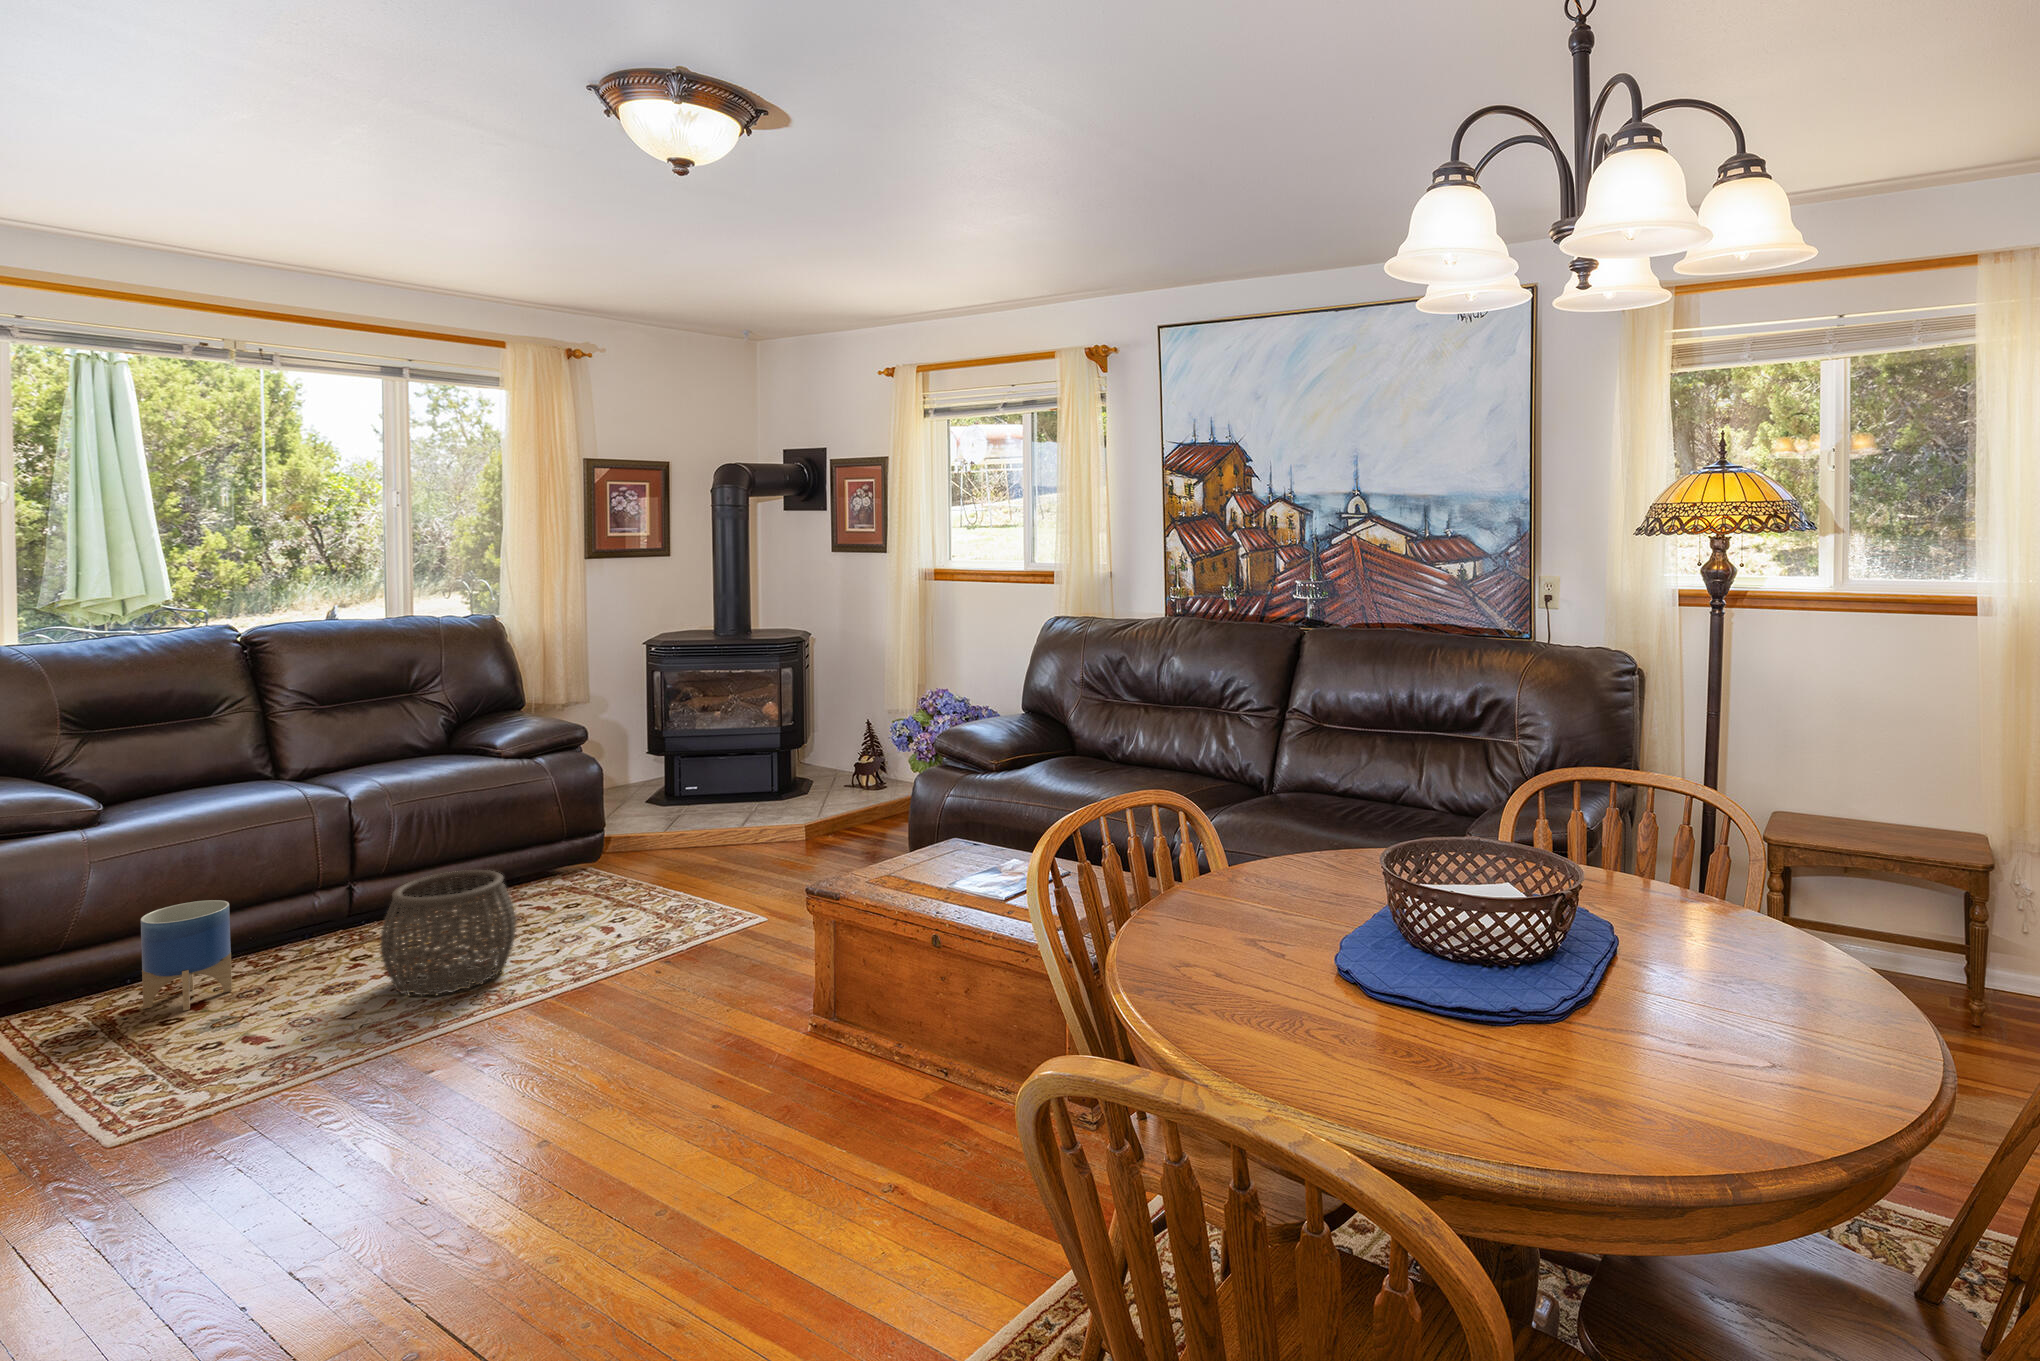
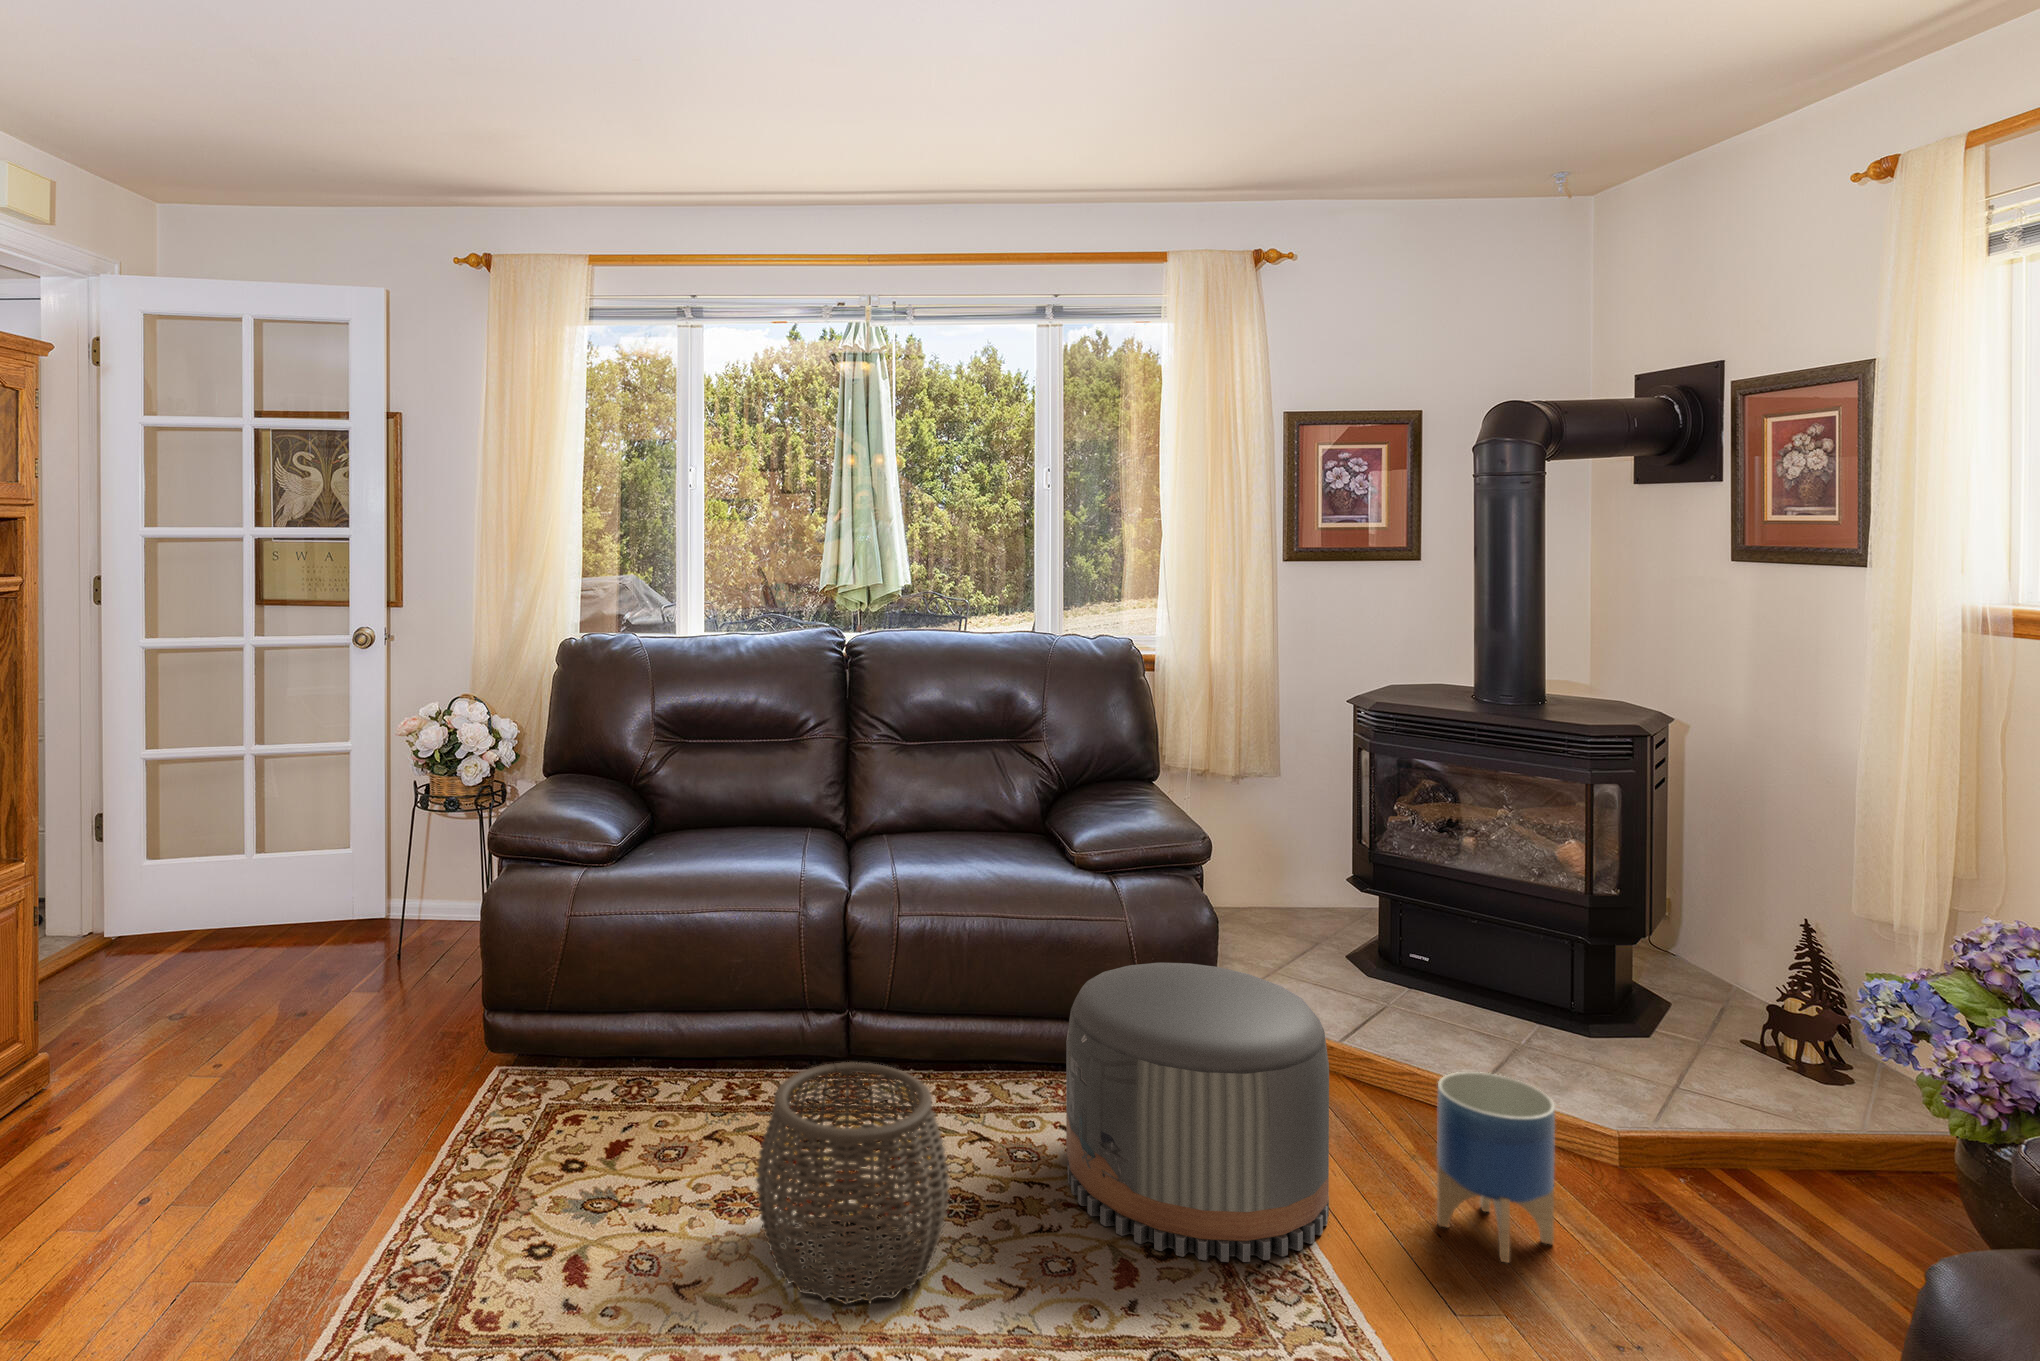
pouf: none [544,785,696,924] -> present [1066,963,1329,1262]
planter: present [141,900,232,1011] -> present [1437,1072,1555,1263]

